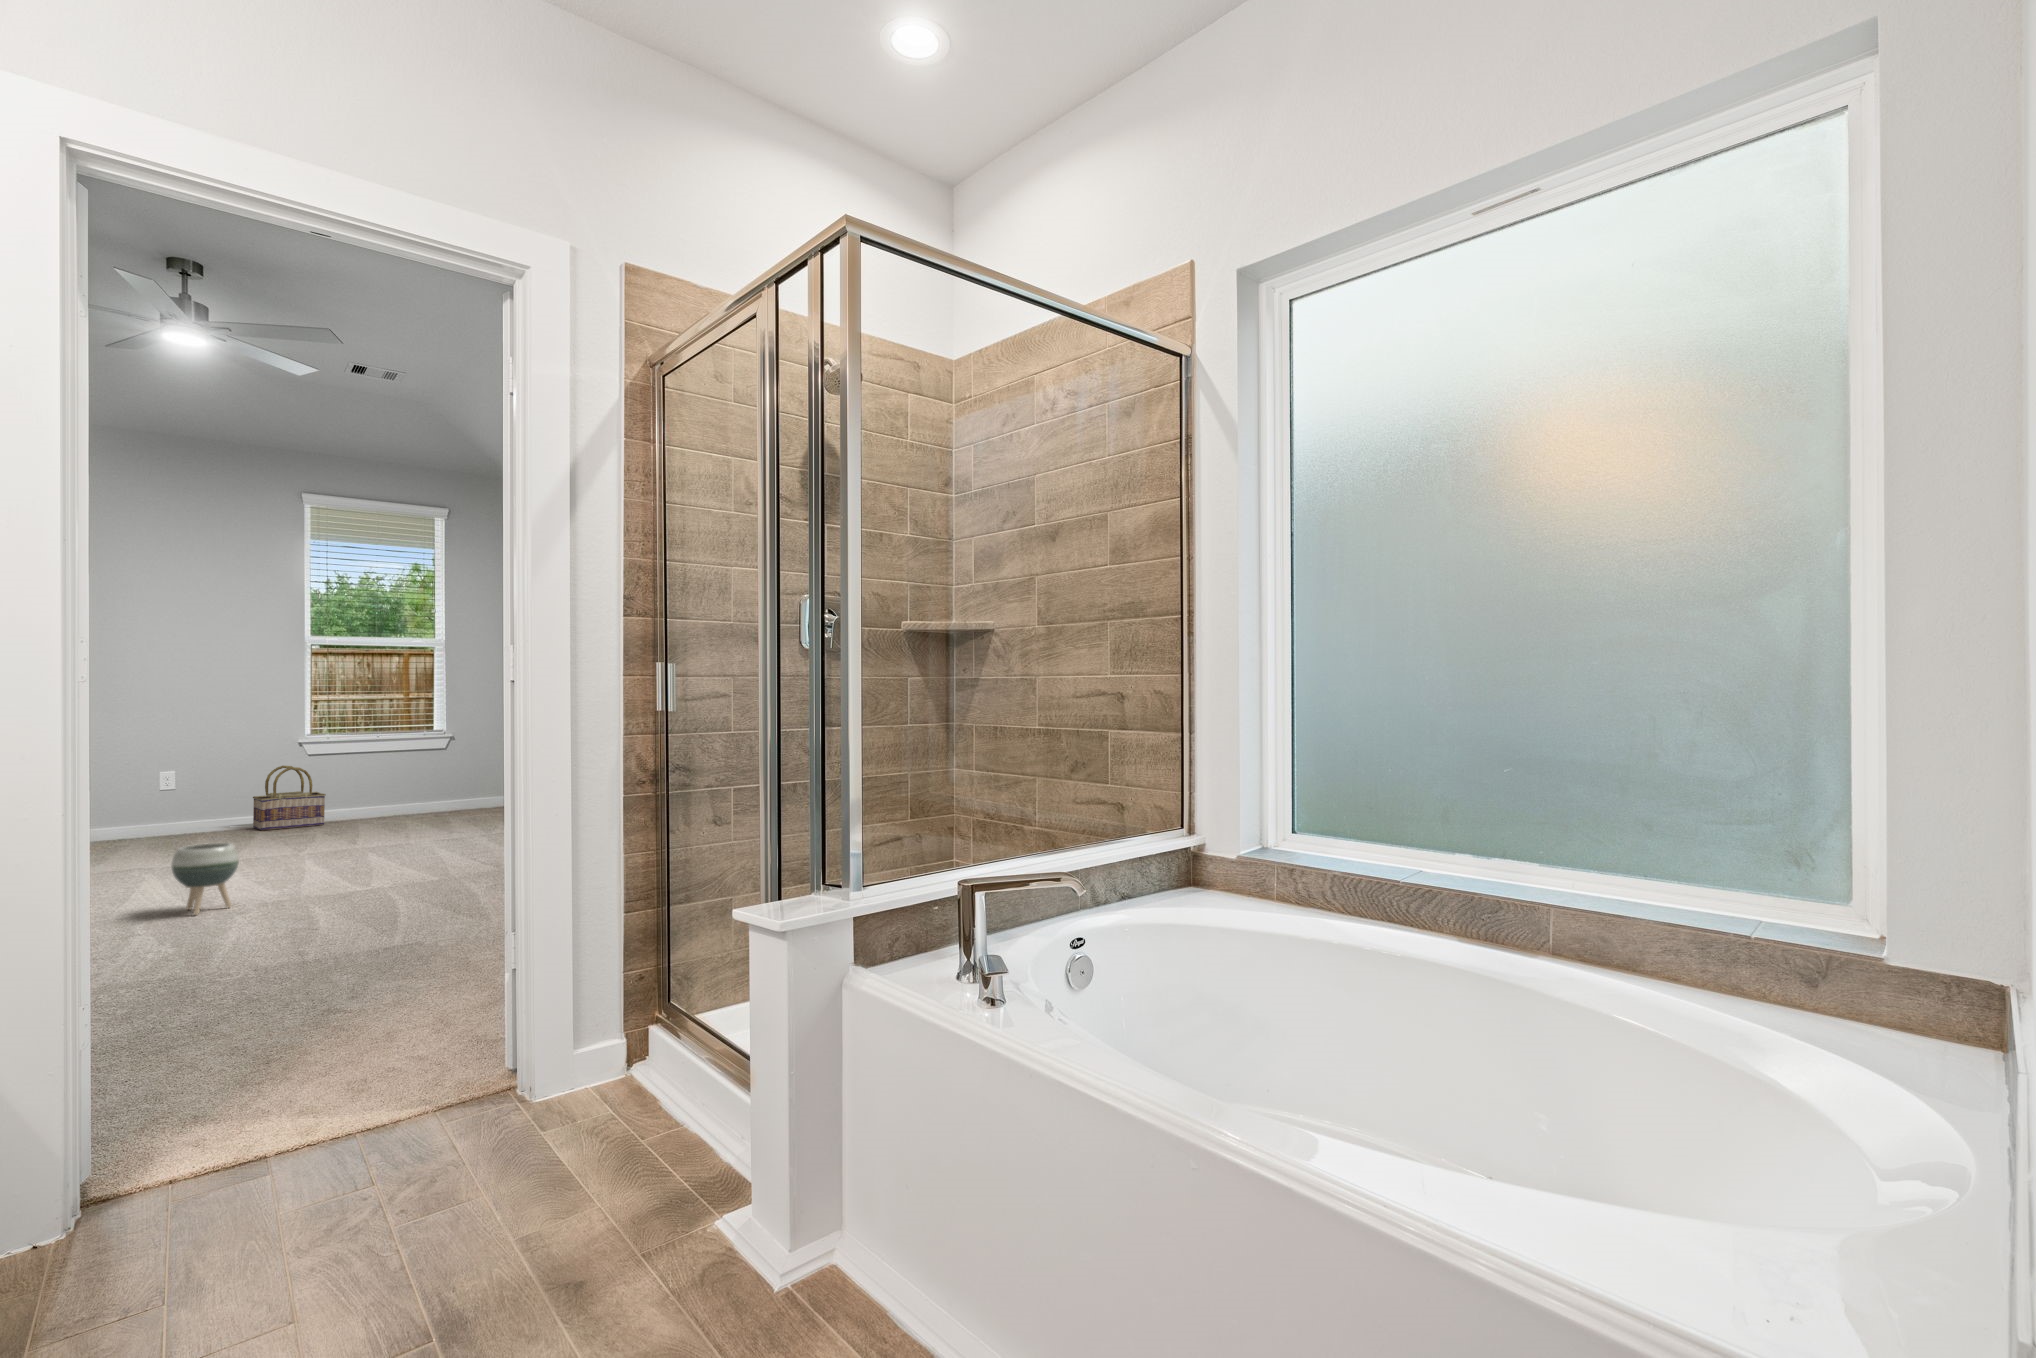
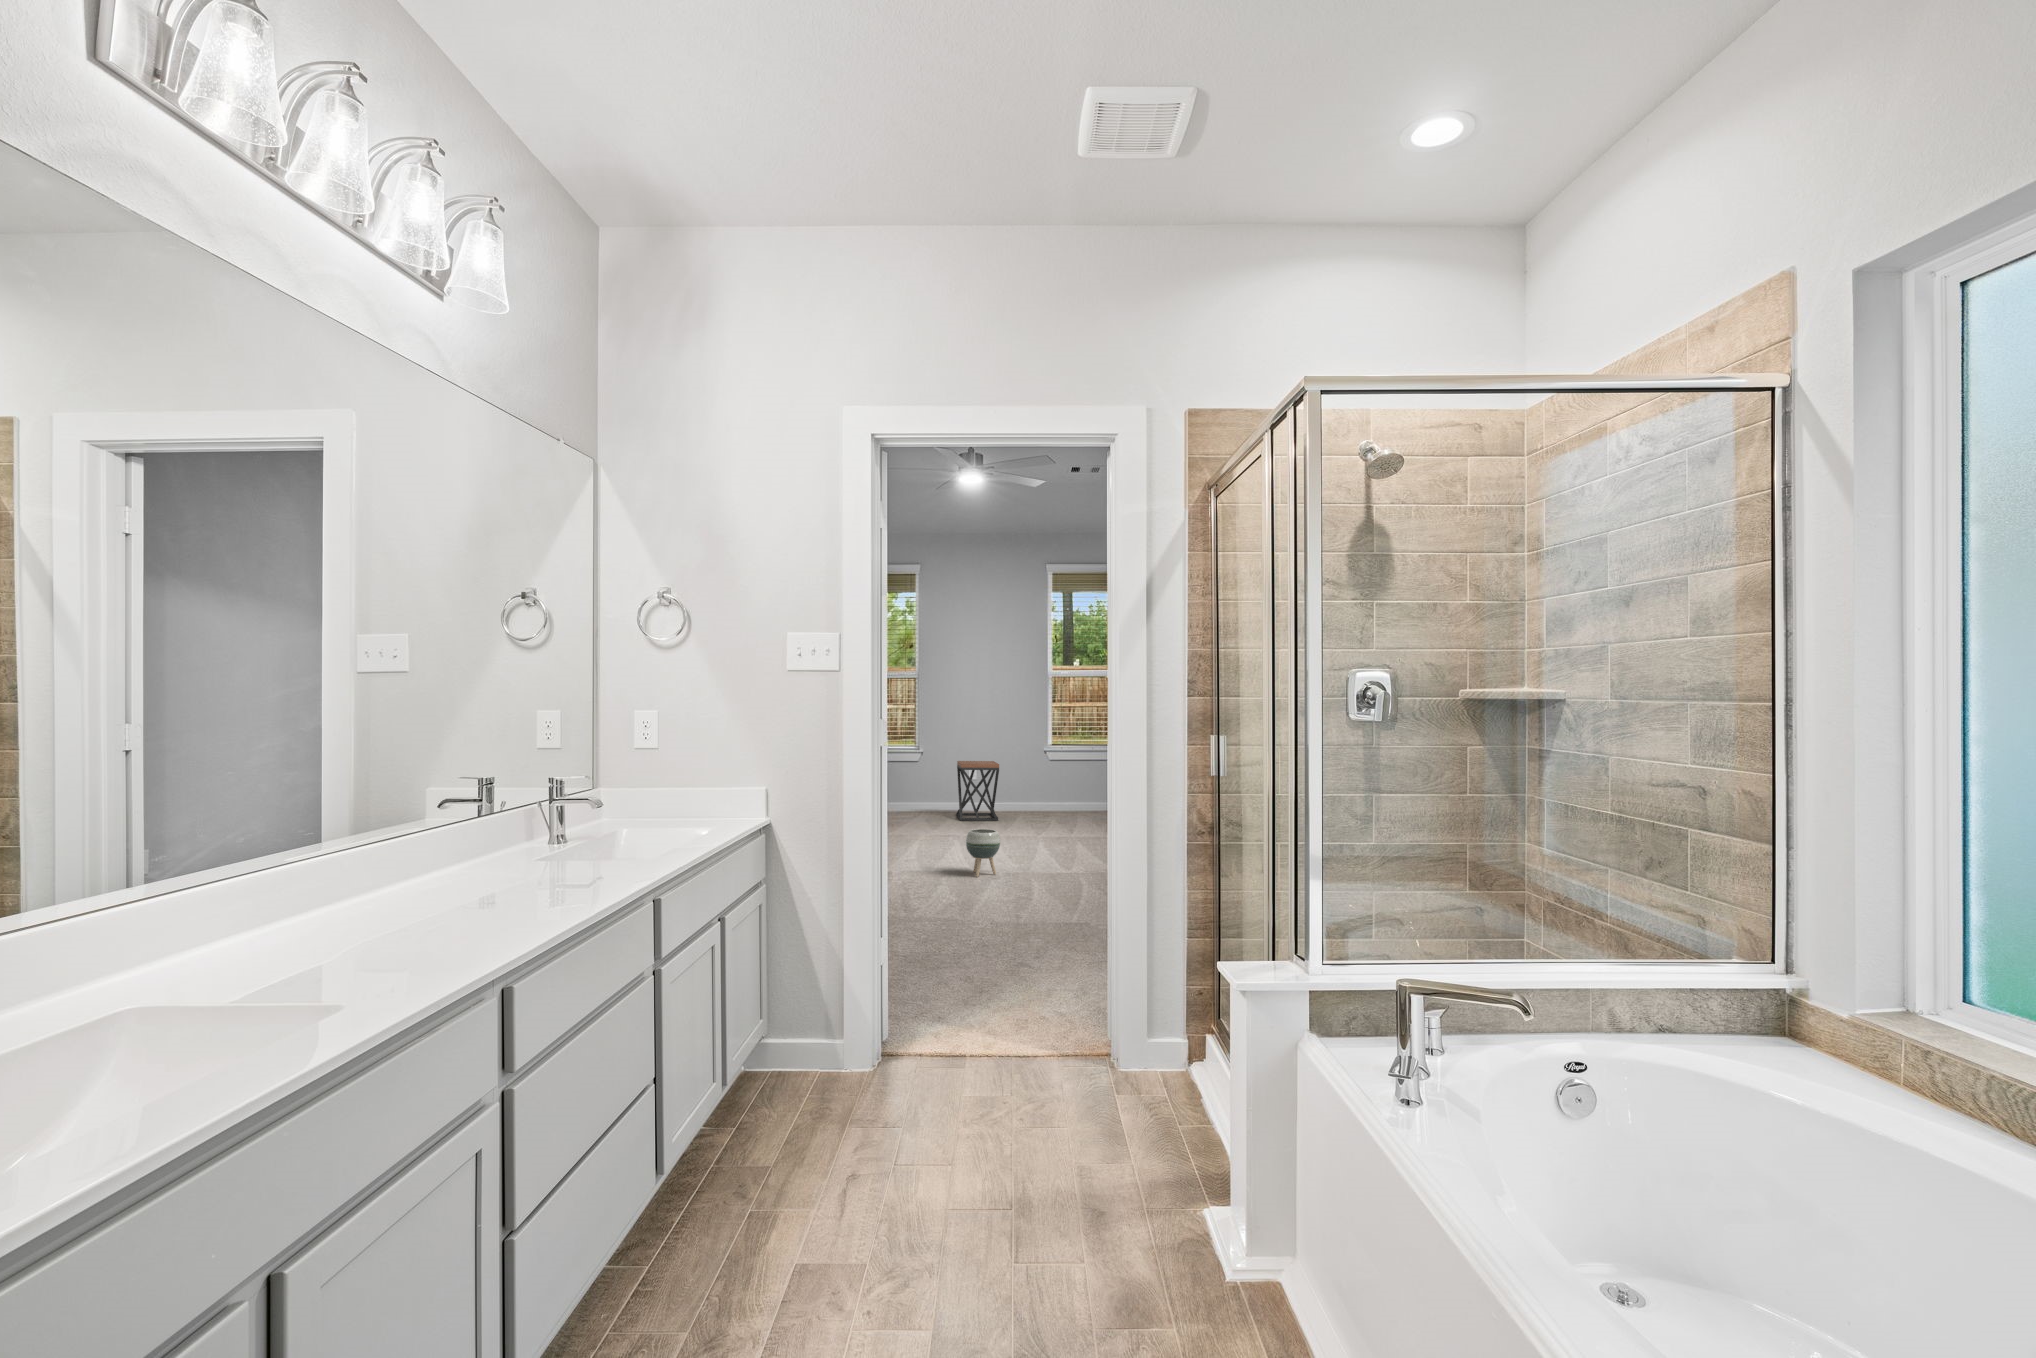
stool: none [120,754,208,845] -> present [956,761,999,821]
basket: present [253,766,326,830] -> none [1024,772,1066,818]

